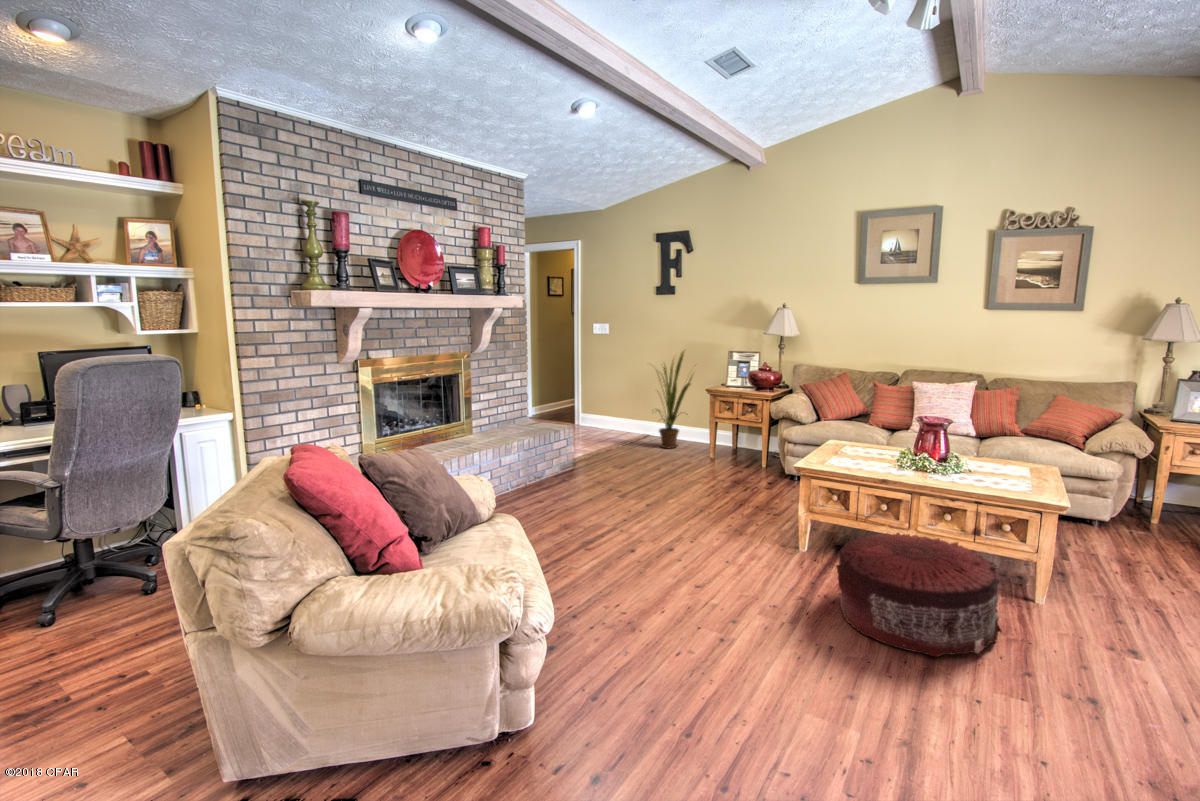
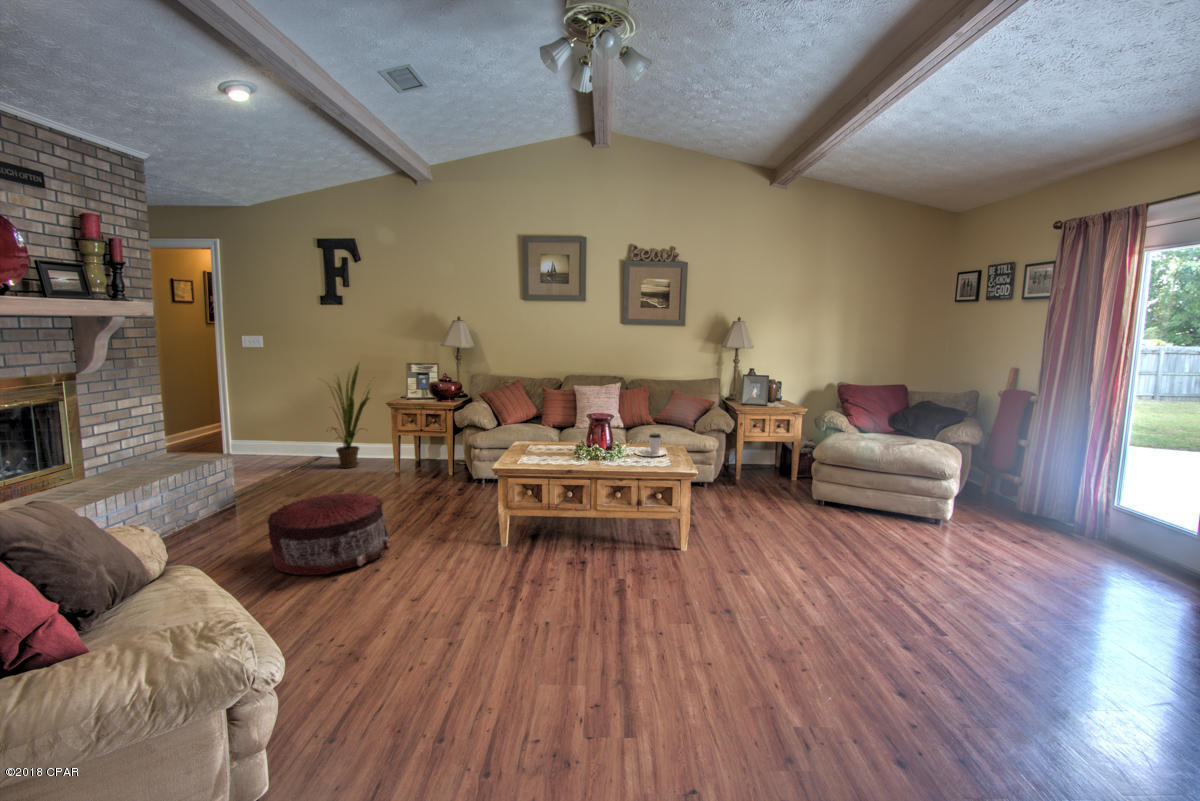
coffee cup: none [979,447,1028,476] -> present [634,433,666,456]
pouf: present [837,532,1002,657] -> present [268,493,389,575]

